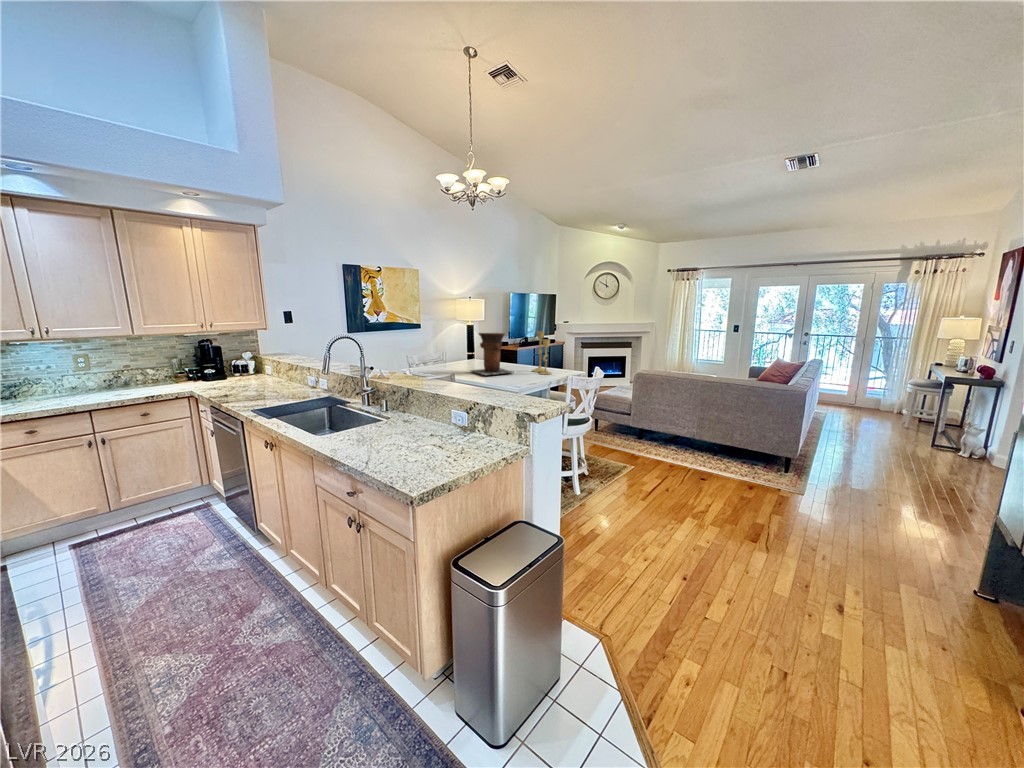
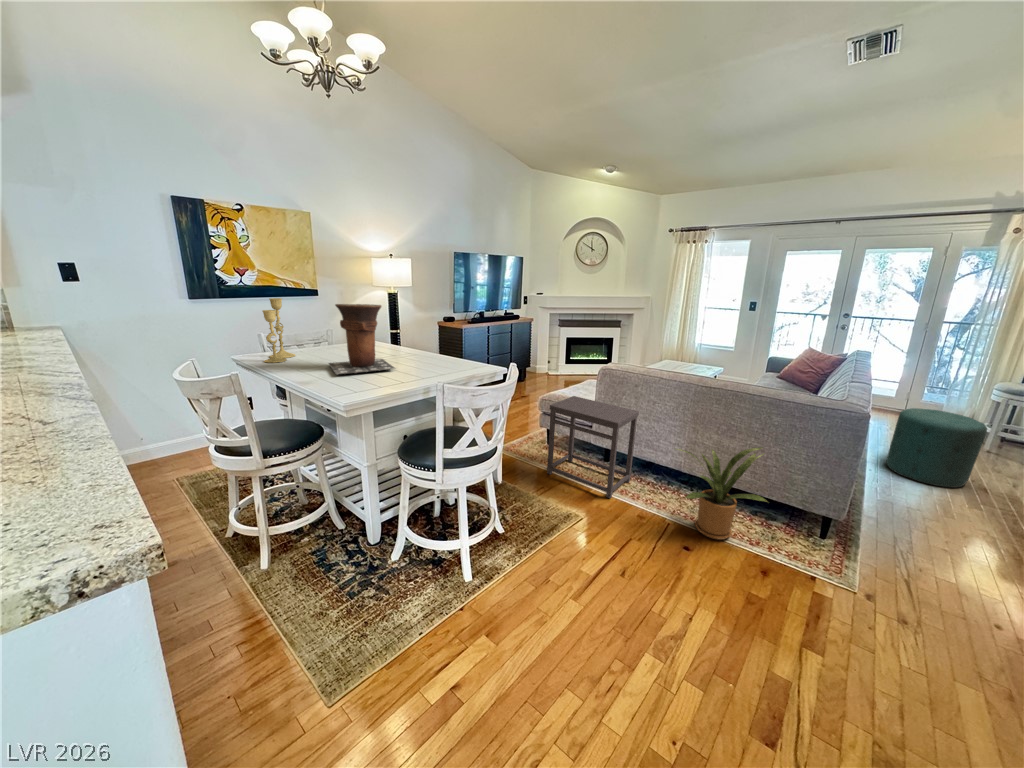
candlestick: present [533,331,552,375] -> present [262,298,296,363]
side table: none [601,393,664,458] -> present [547,396,639,498]
ottoman: none [834,396,895,447] -> present [886,408,987,488]
house plant: none [690,414,752,475] -> present [677,448,766,540]

